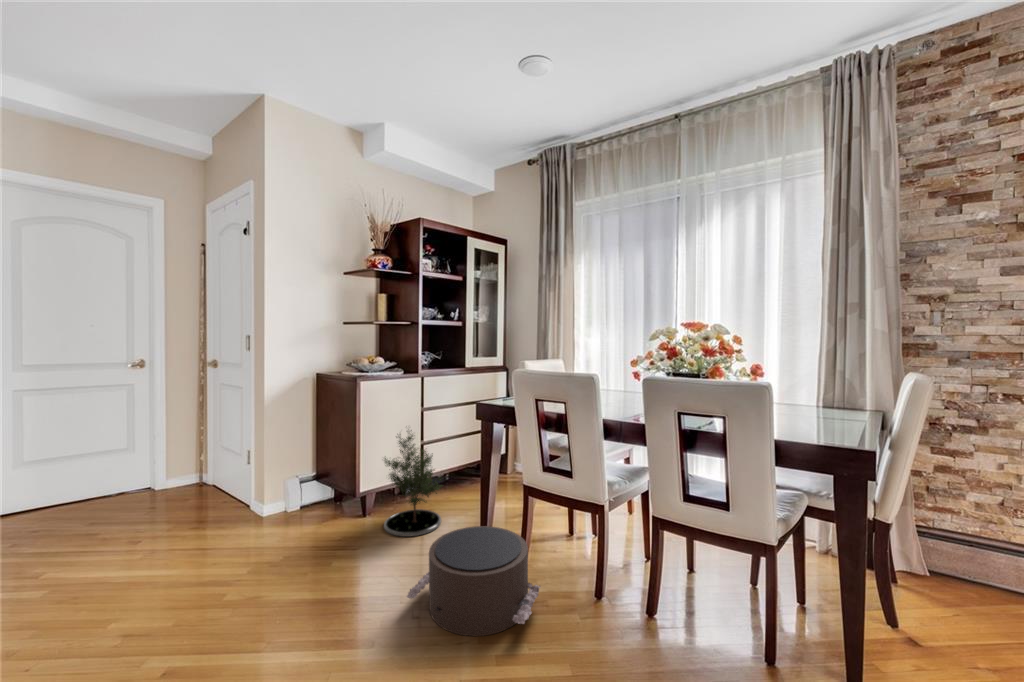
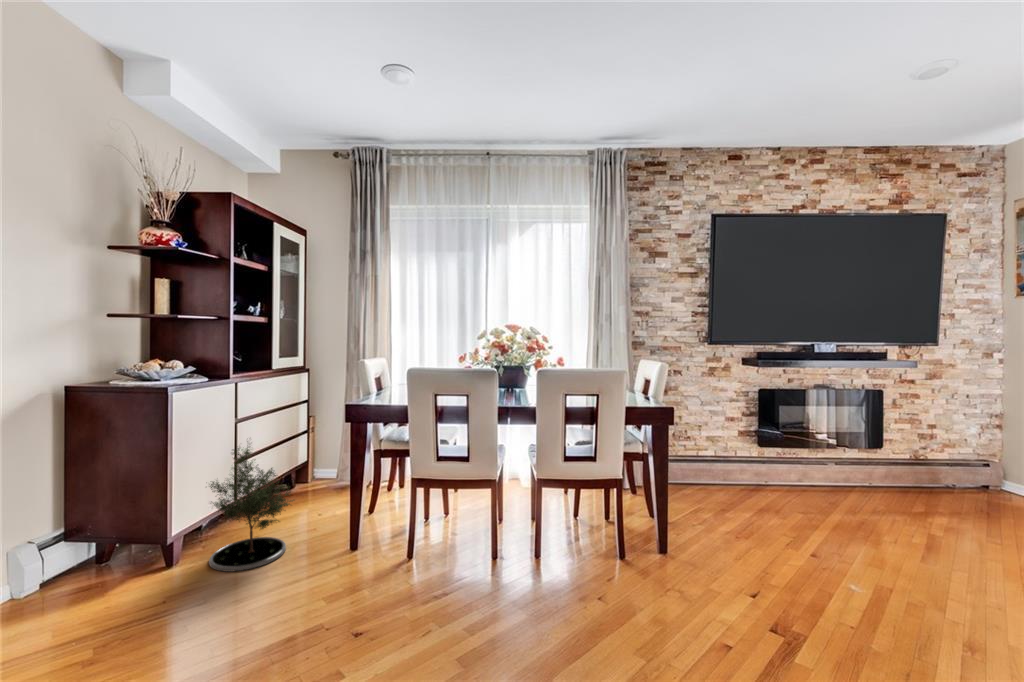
pouf: present [407,526,540,636] -> none [334,518,464,619]

